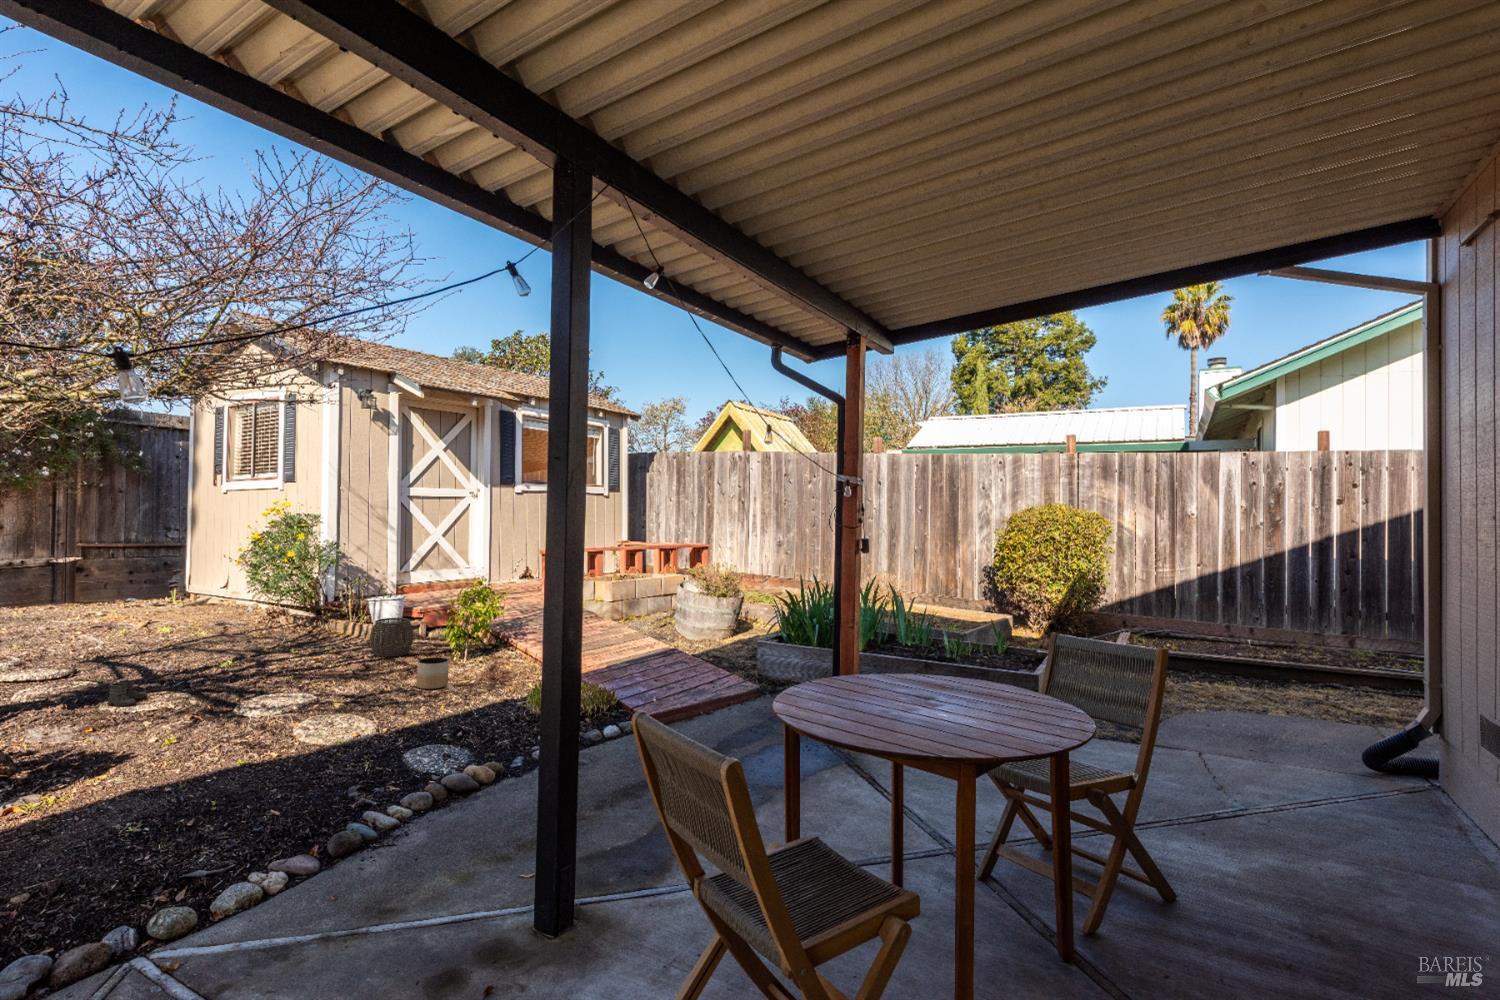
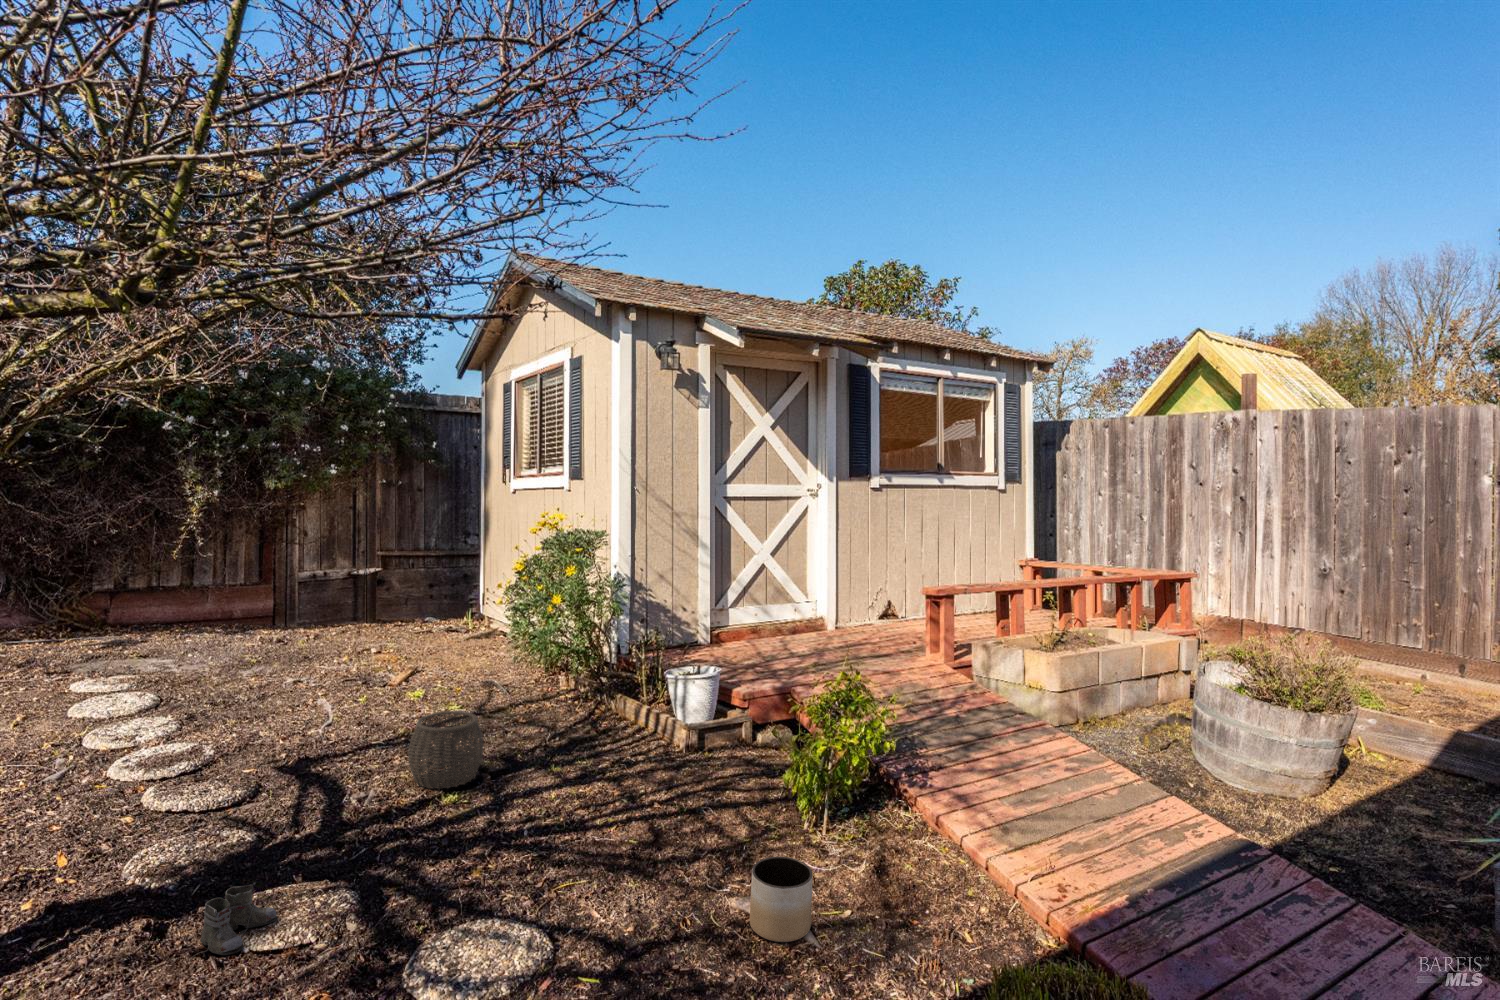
woven basket: present [370,618,414,657] -> present [408,711,484,789]

